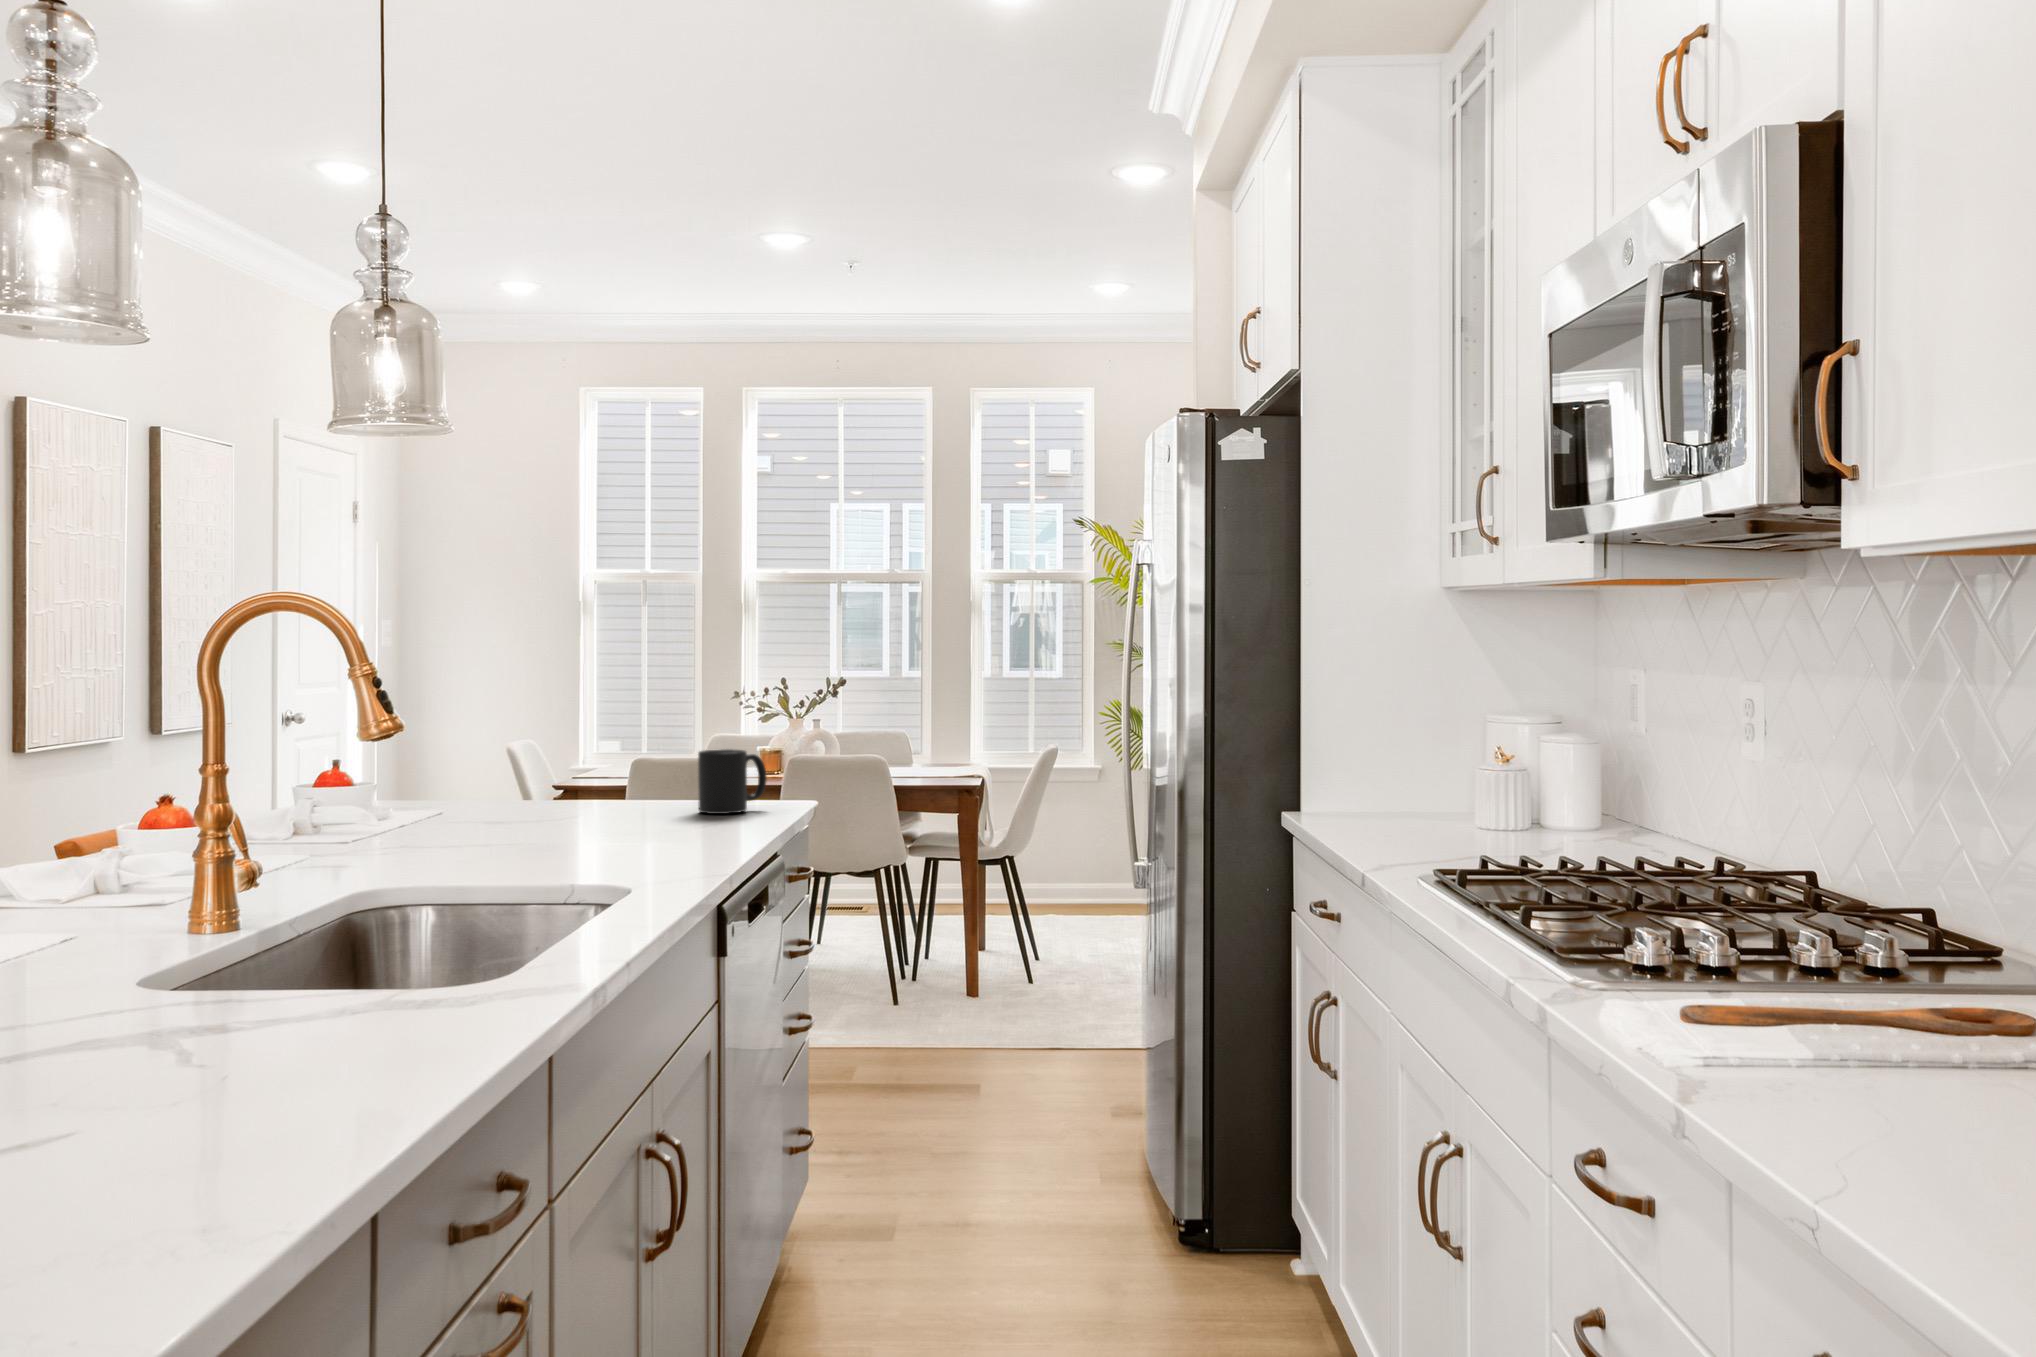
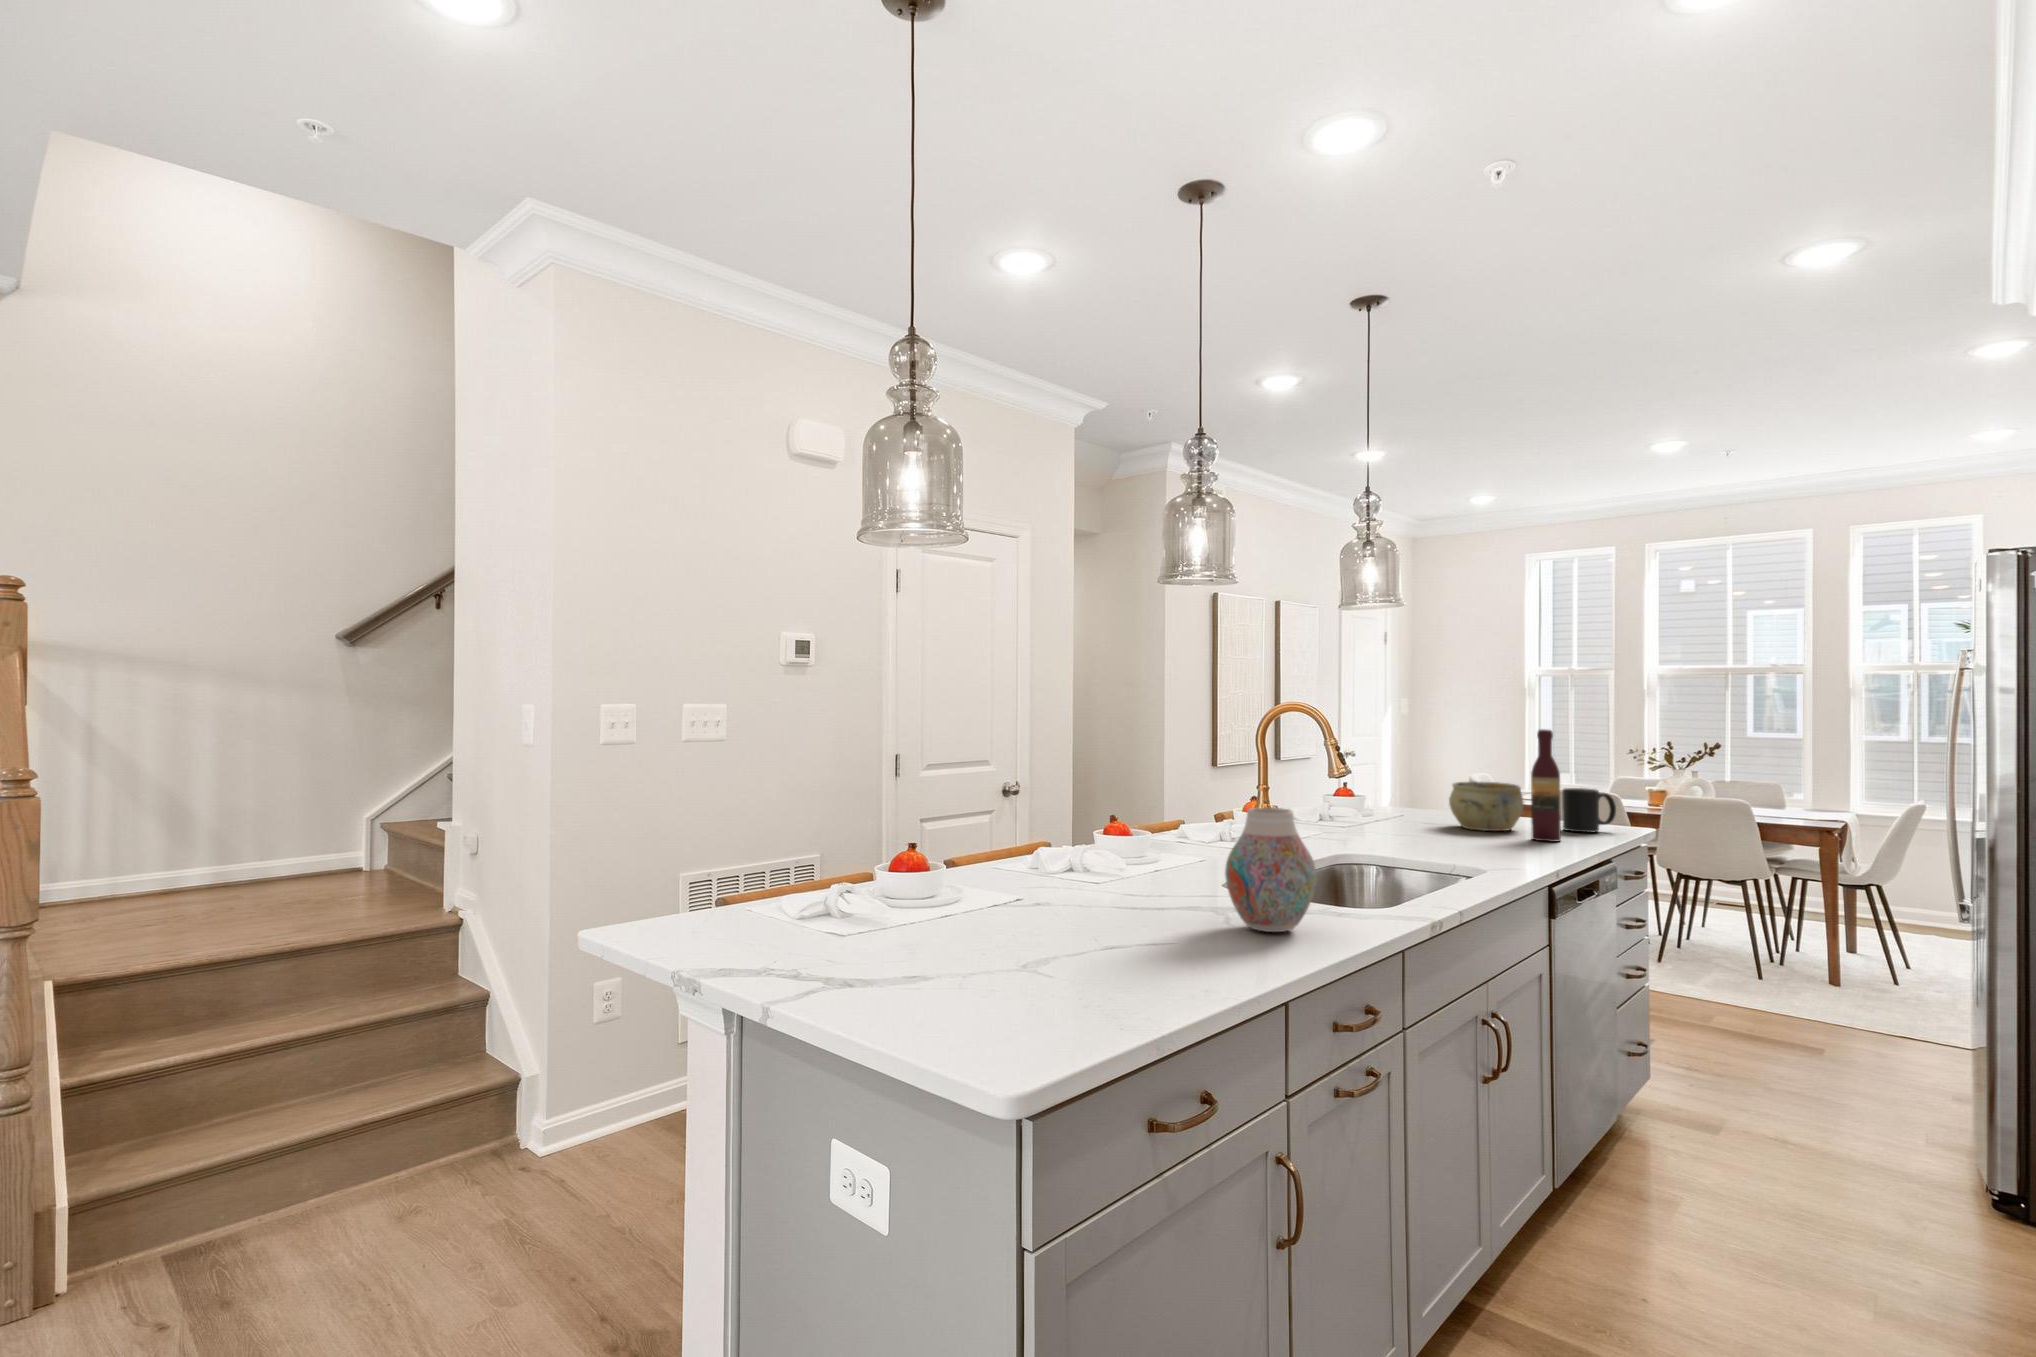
wine bottle: none [666,661,707,832] -> present [1531,729,1561,842]
ceramic bowl: none [537,747,648,825] -> present [1449,781,1523,831]
vase: none [145,817,378,1109] -> present [1225,808,1316,932]

